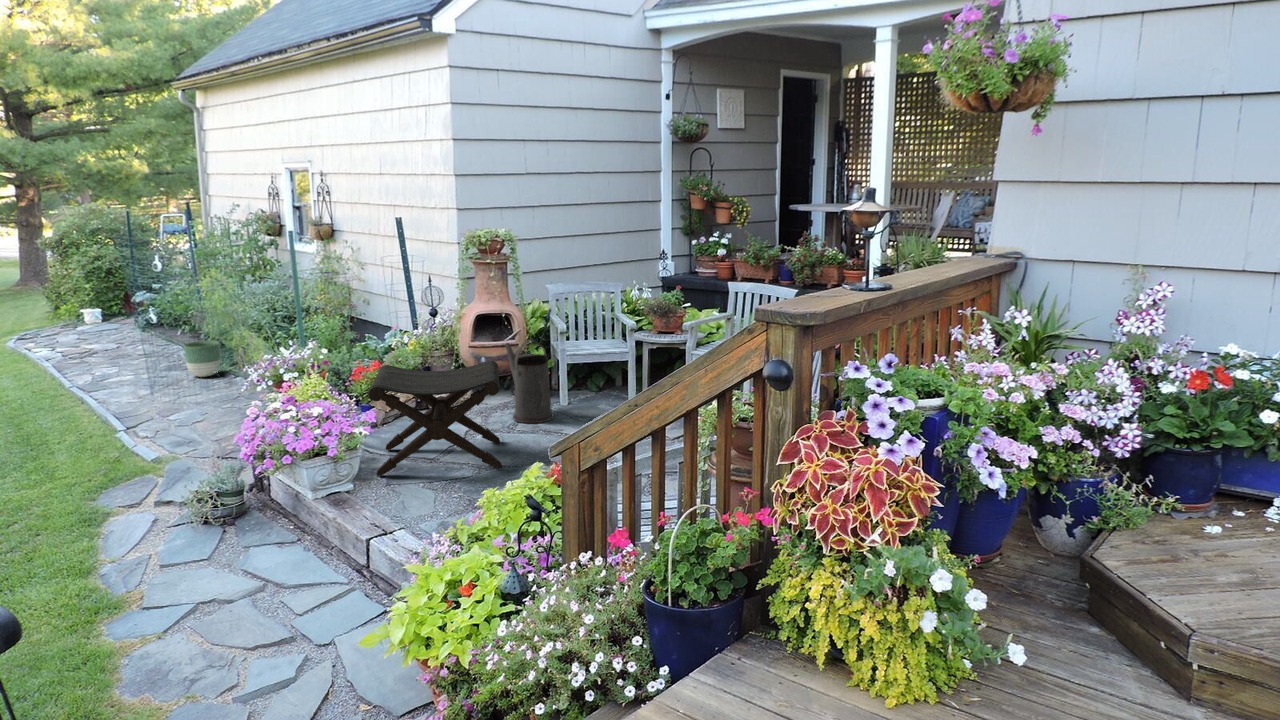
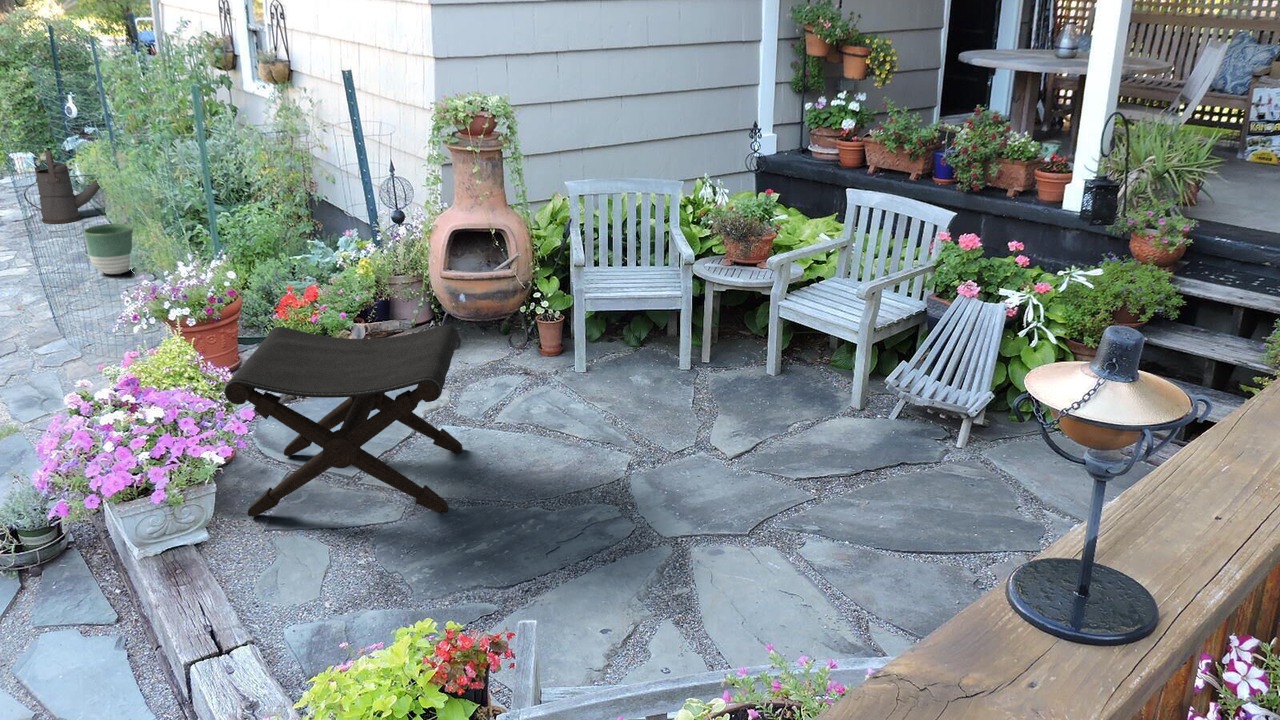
watering can: present [505,340,554,423] -> present [24,151,100,224]

